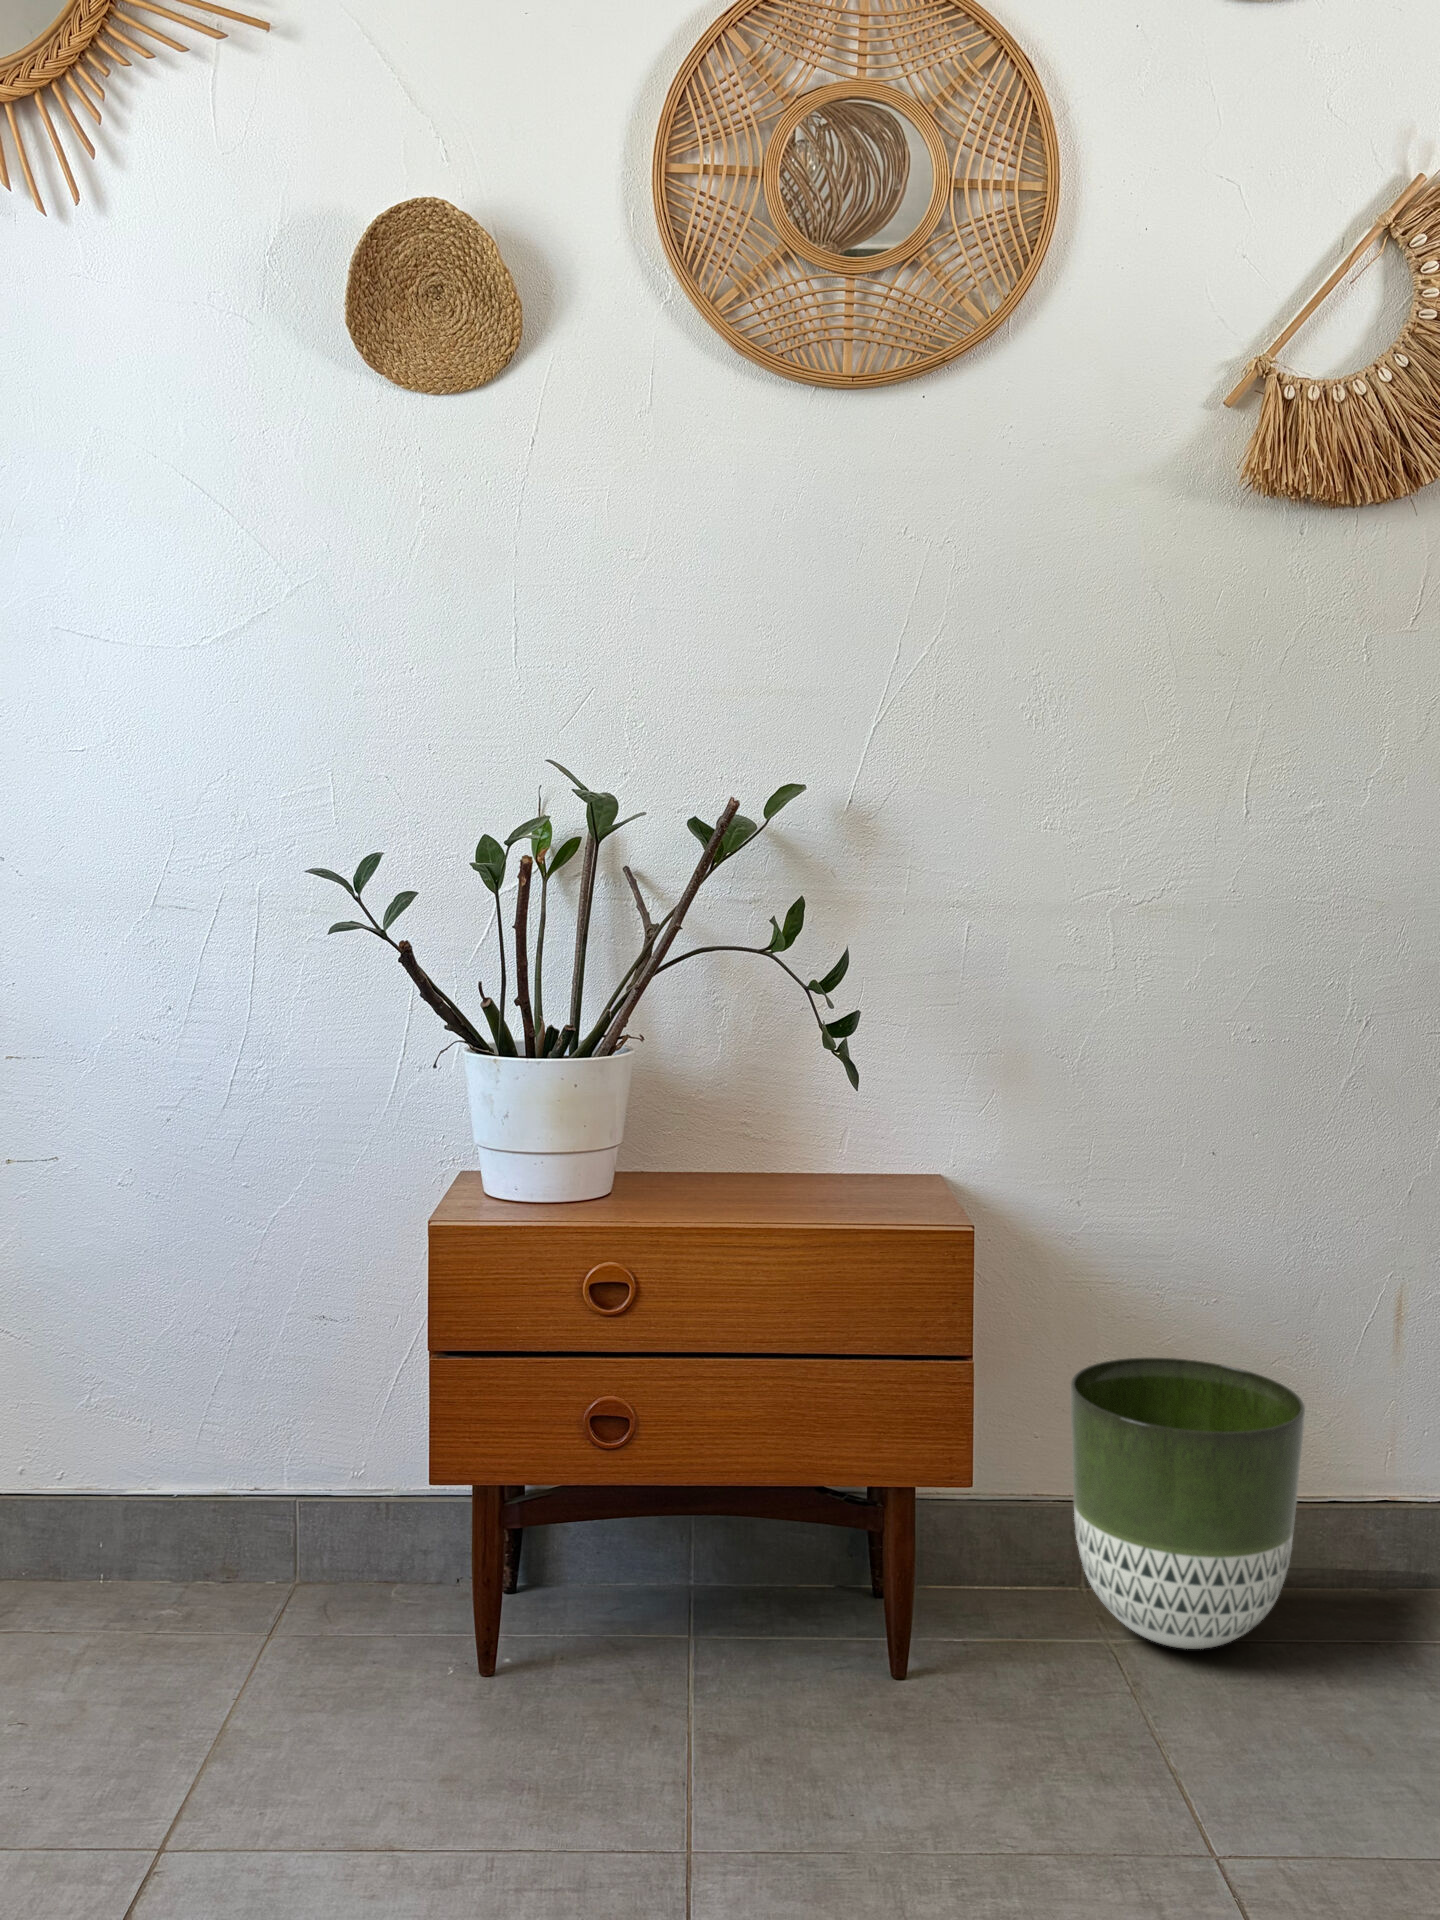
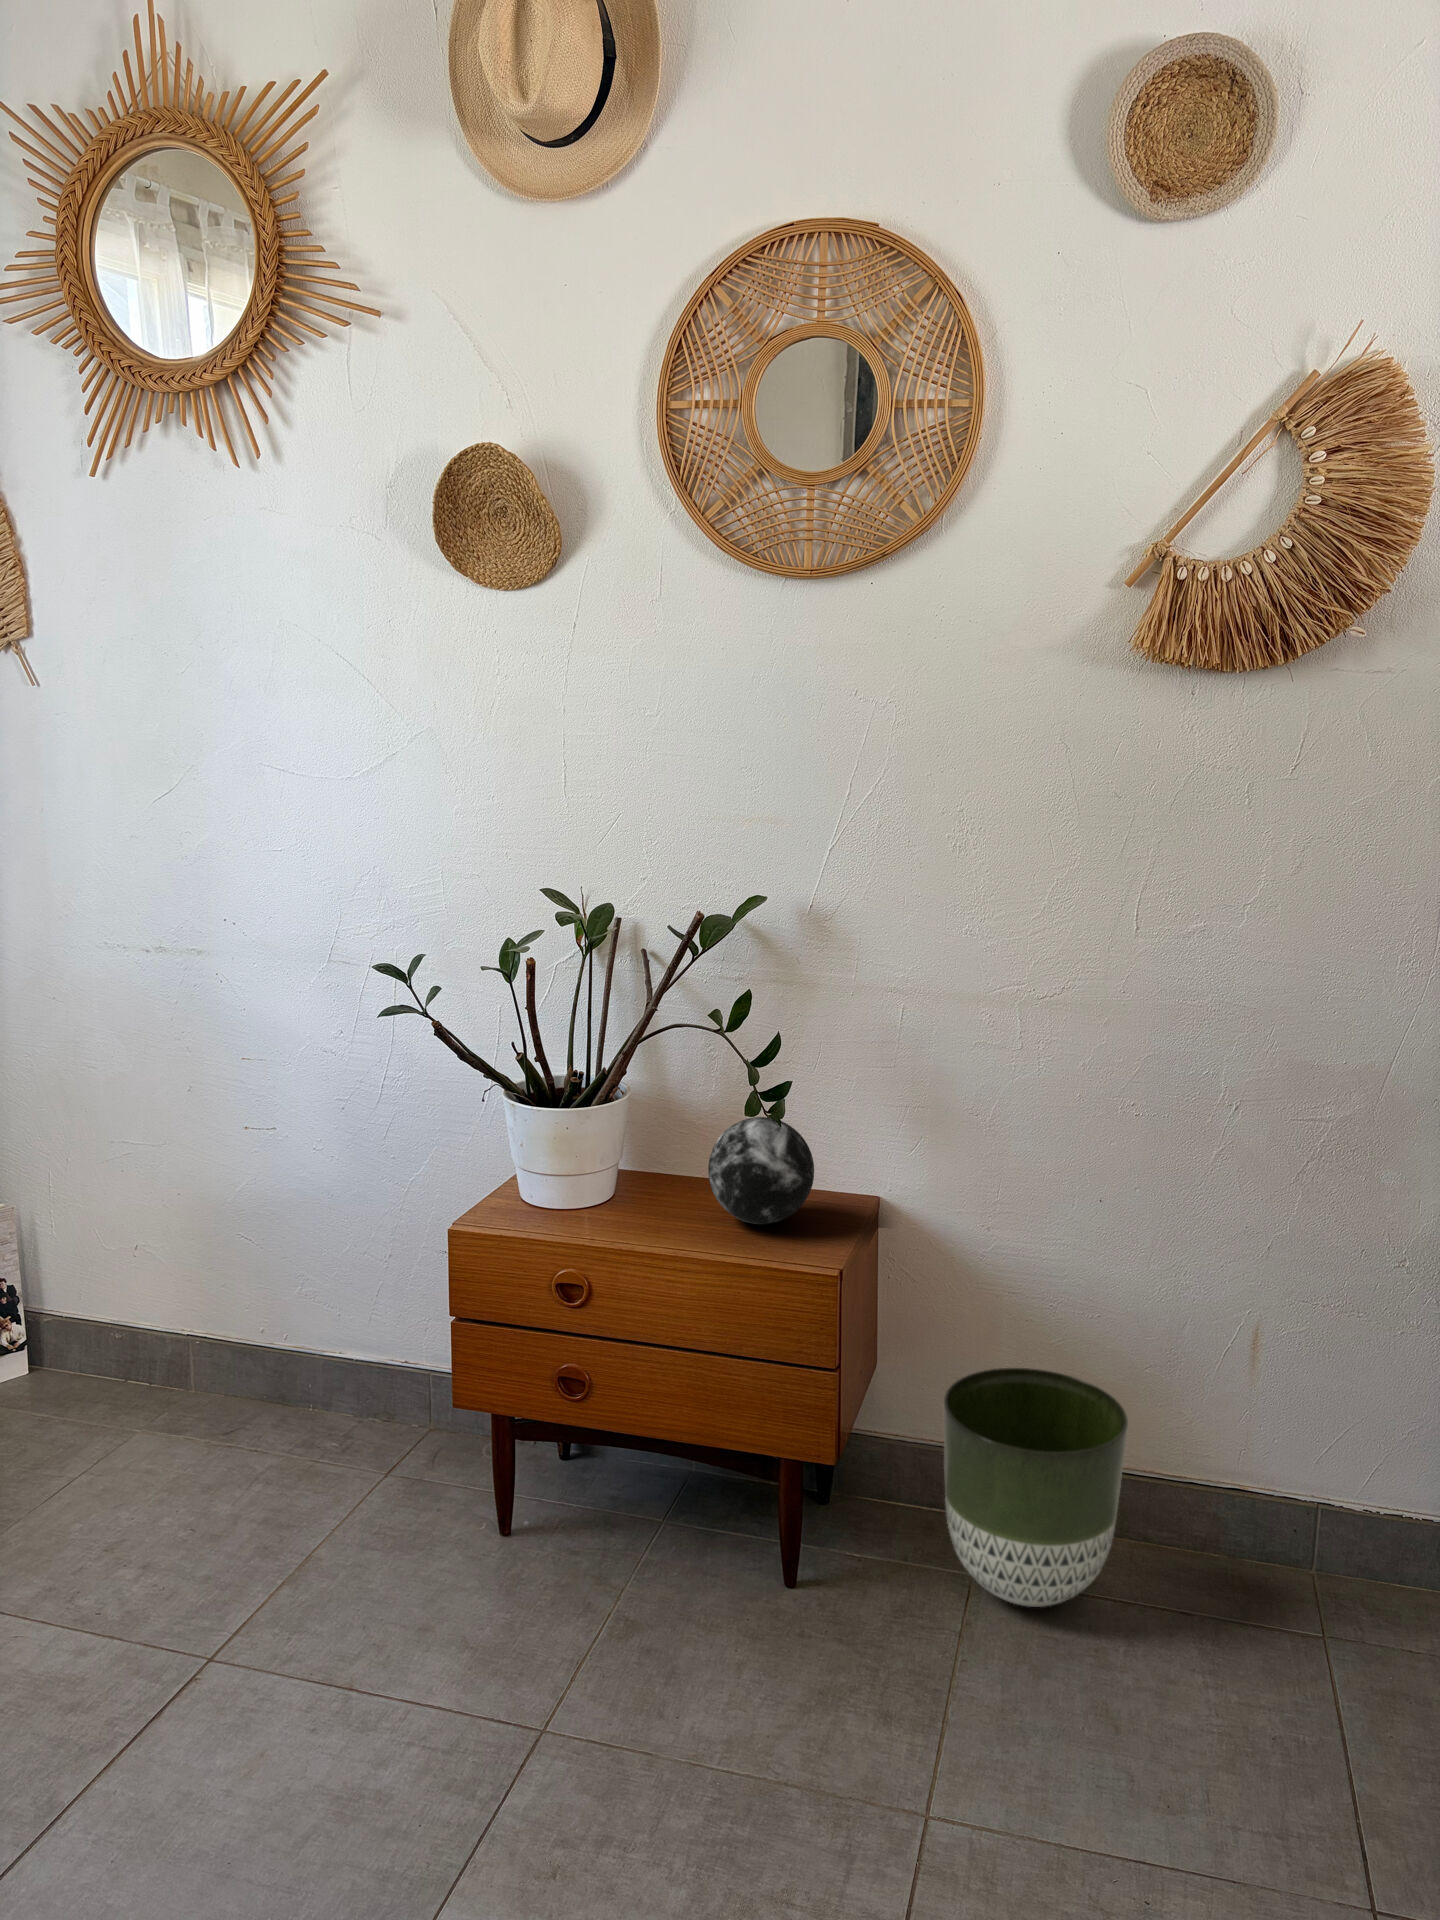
decorative orb: none [761,1051,898,1189] -> present [708,1117,814,1224]

